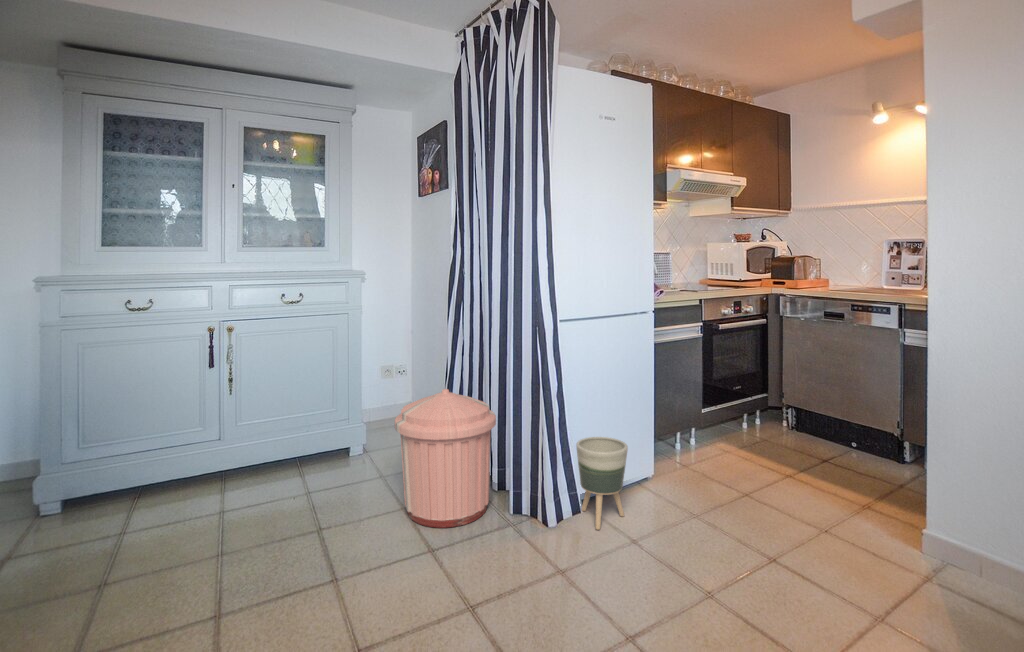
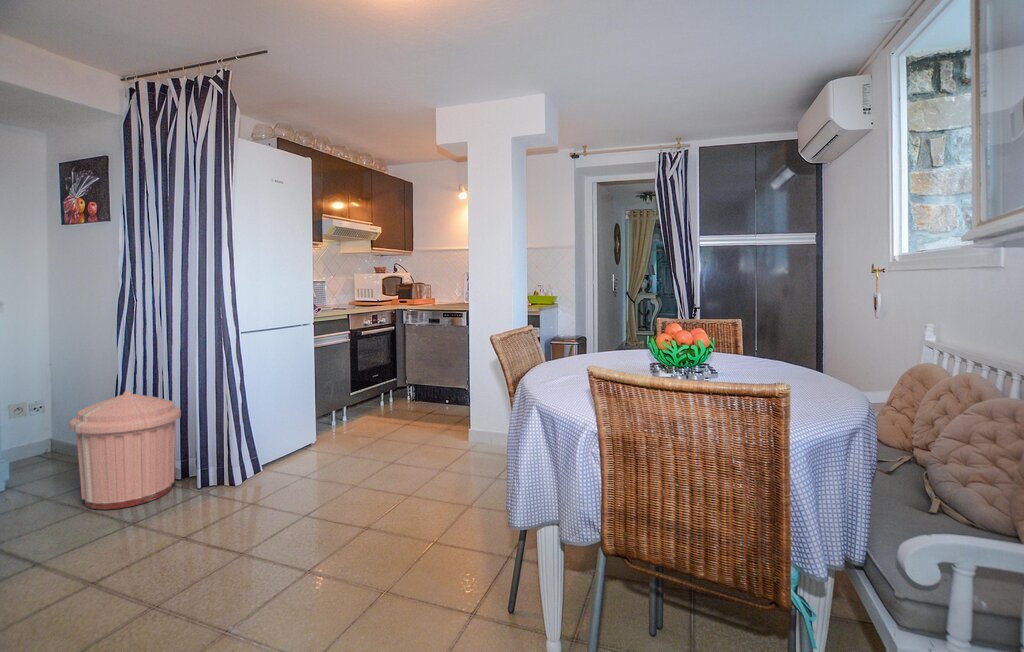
planter: present [576,437,628,530] -> none [255,414,296,479]

